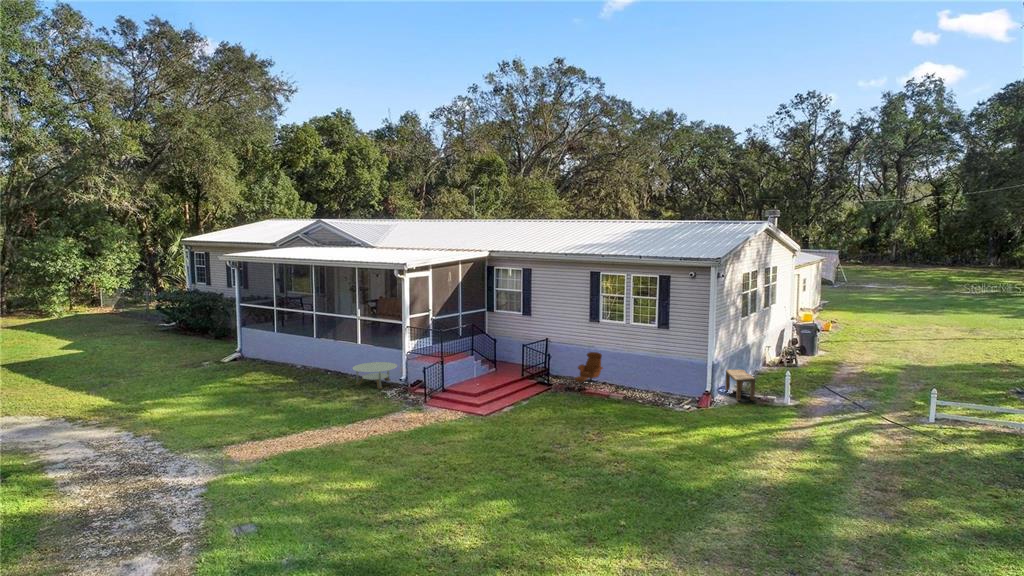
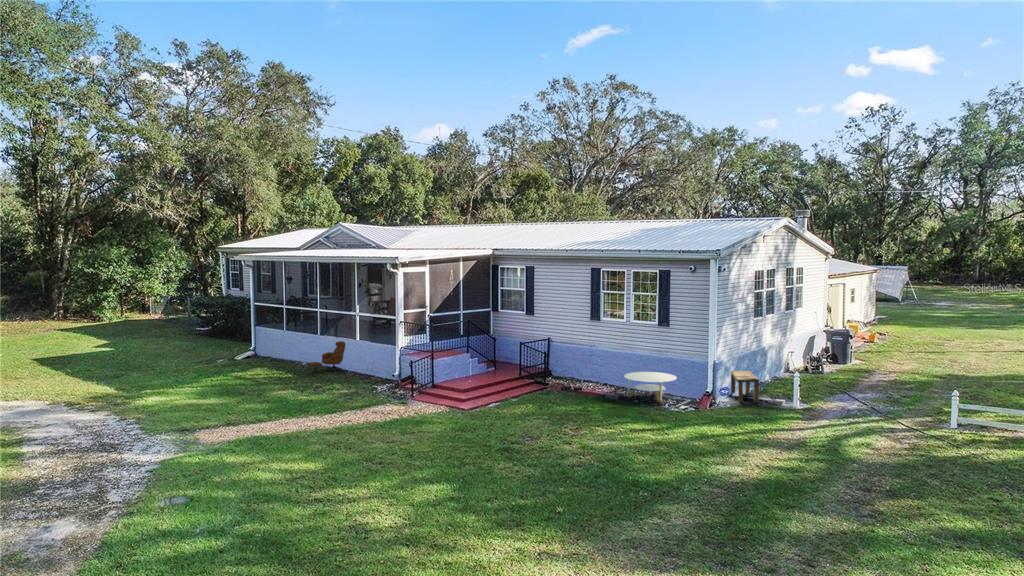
lounge chair: present [575,352,603,388] -> present [309,341,345,374]
round table: present [352,362,397,389] -> present [624,372,677,403]

